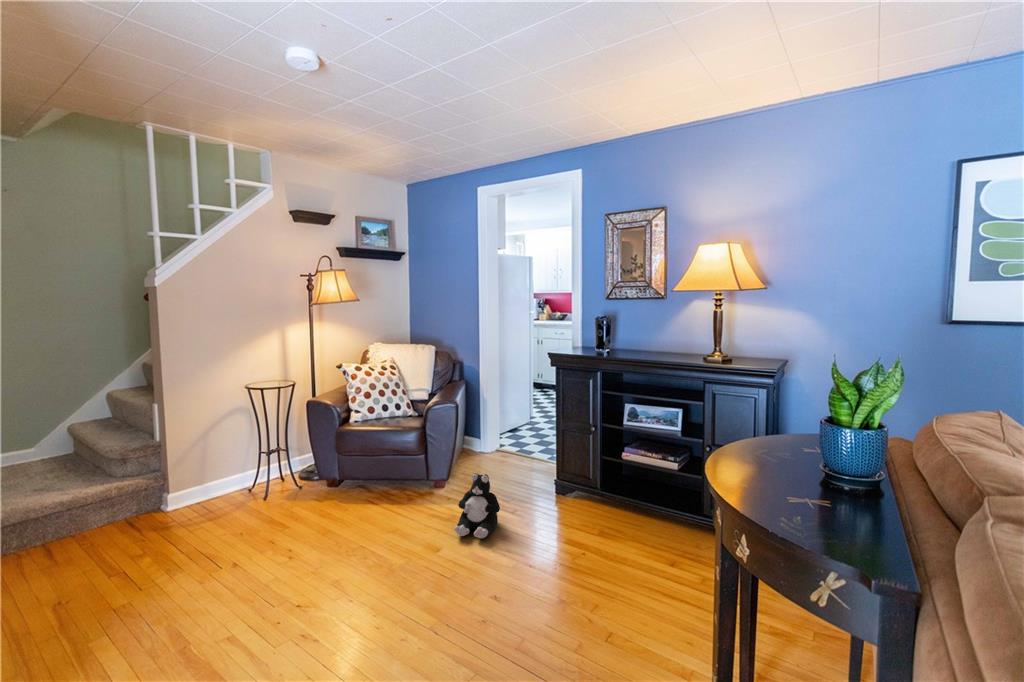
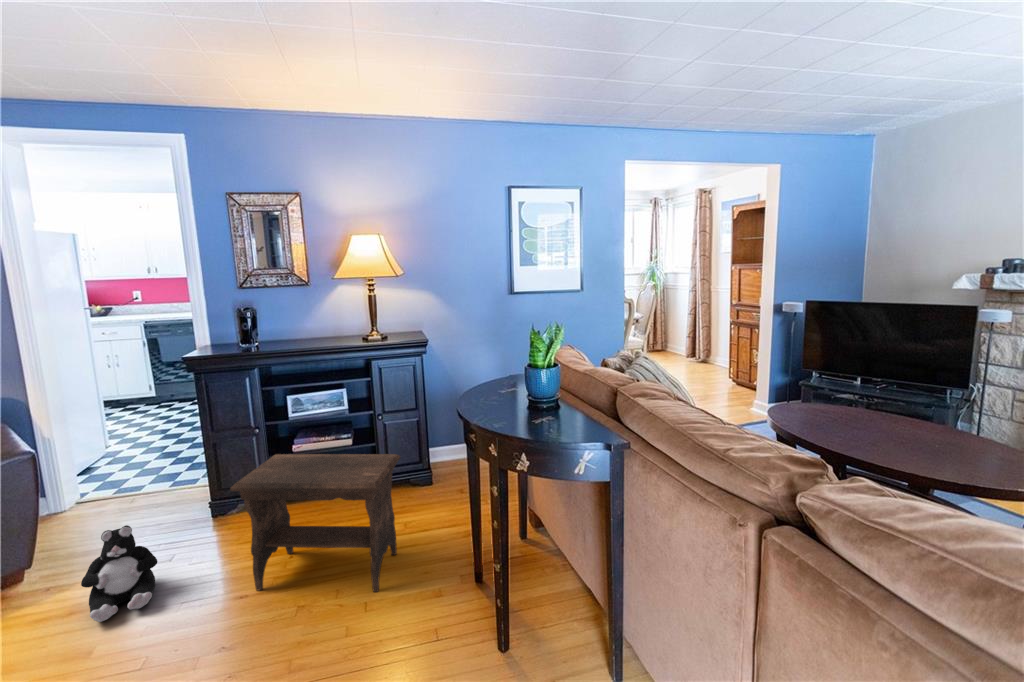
footstool: none [536,454,690,630] -> present [230,454,400,592]

